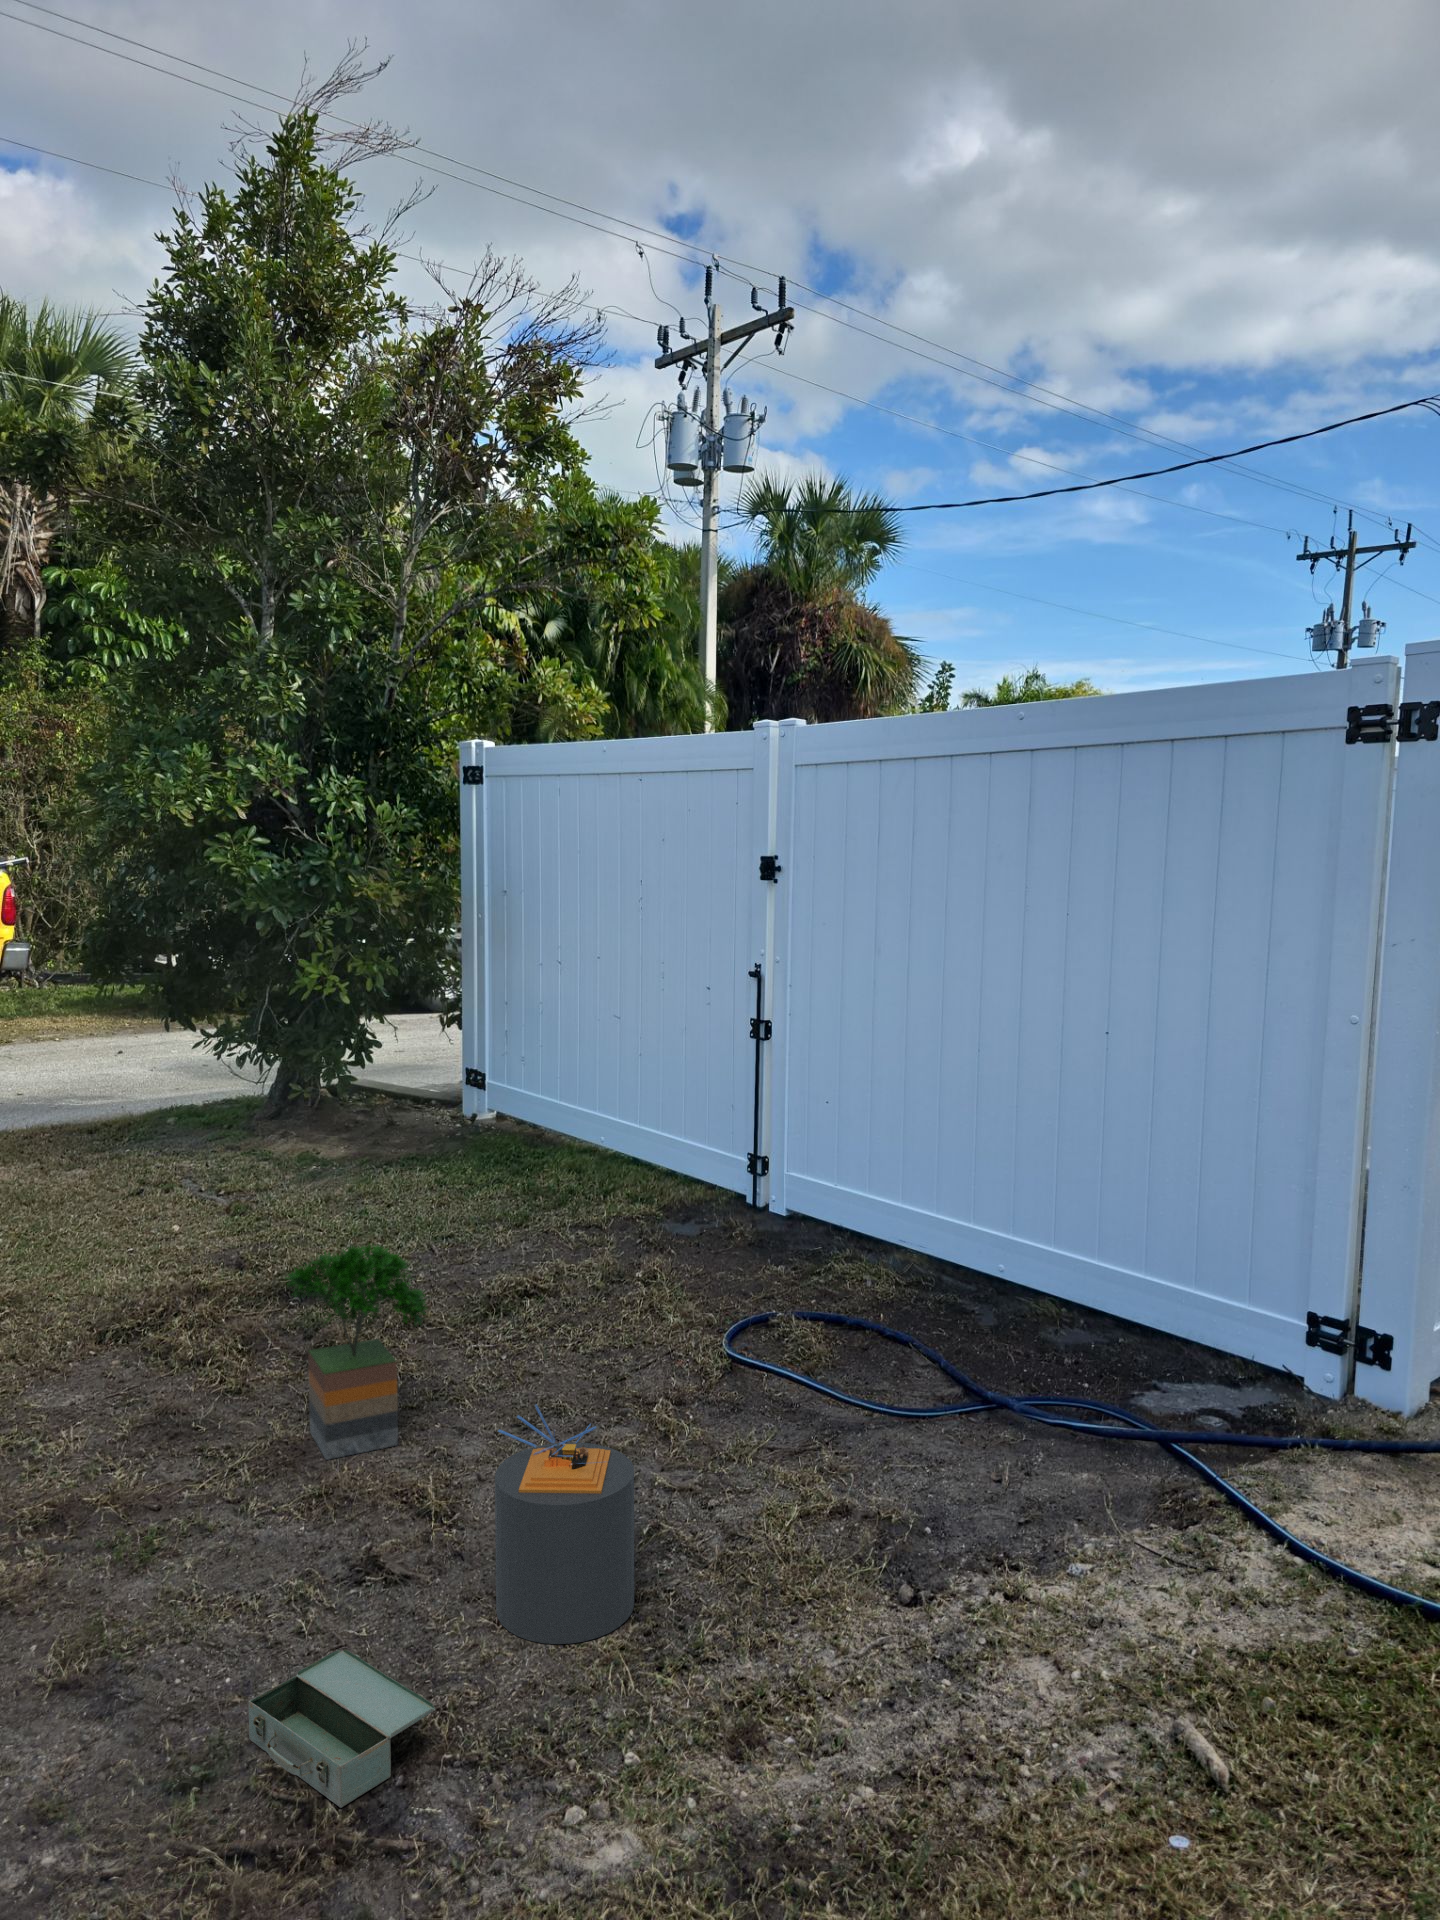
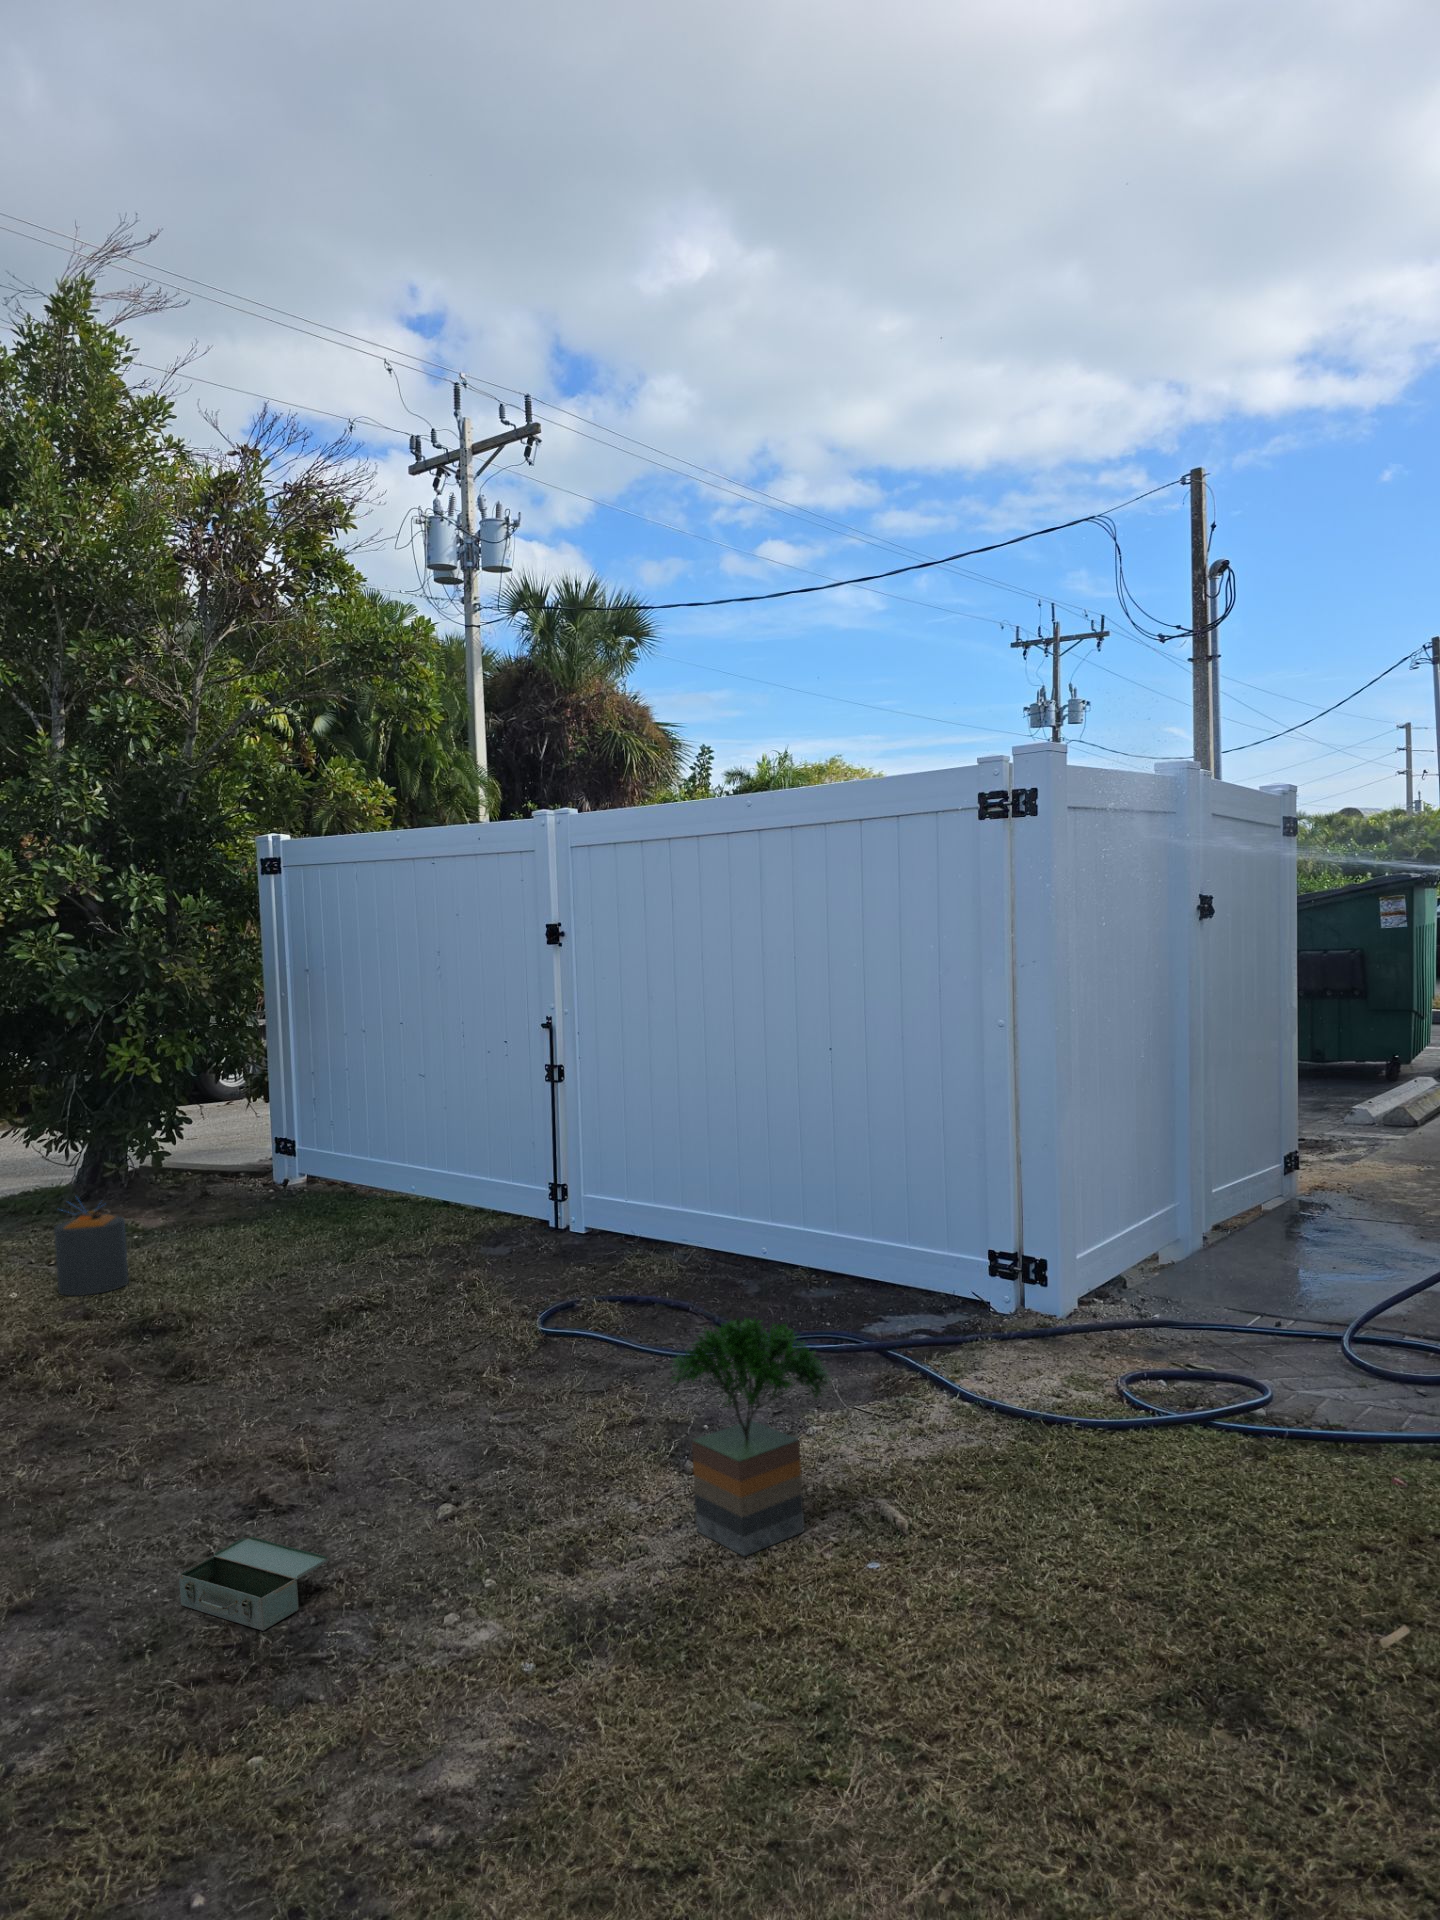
potted tree: present [286,1244,426,1460] -> present [670,1317,832,1556]
trash can: present [495,1405,634,1644] -> present [54,1203,129,1296]

